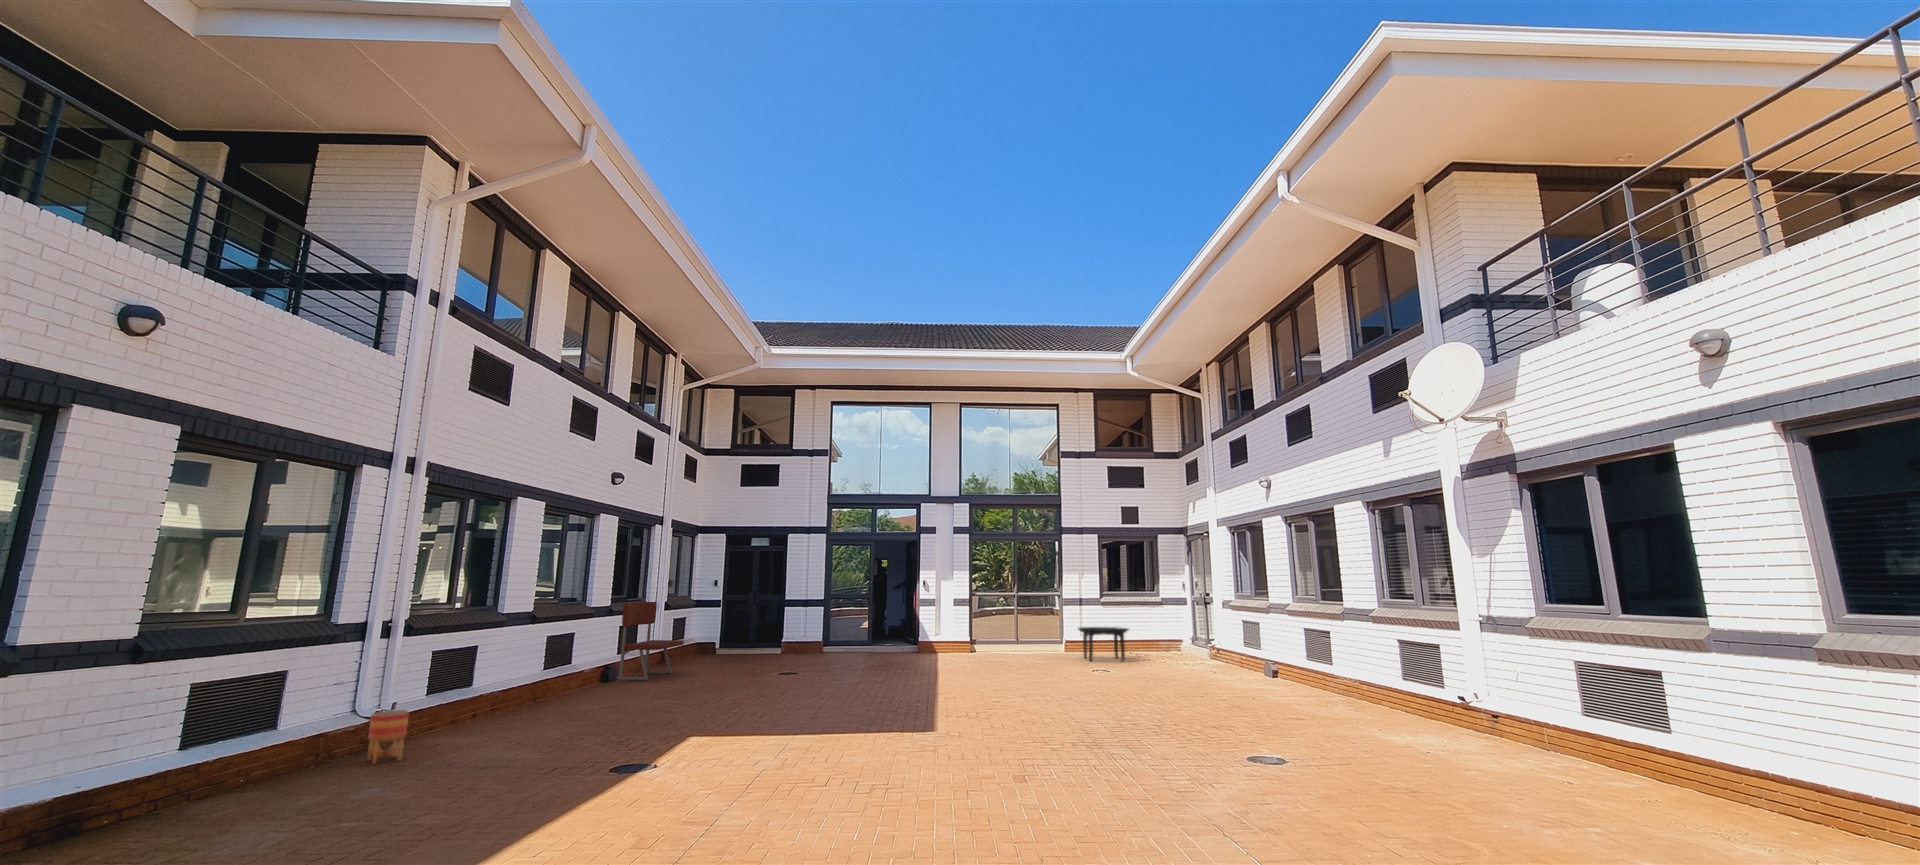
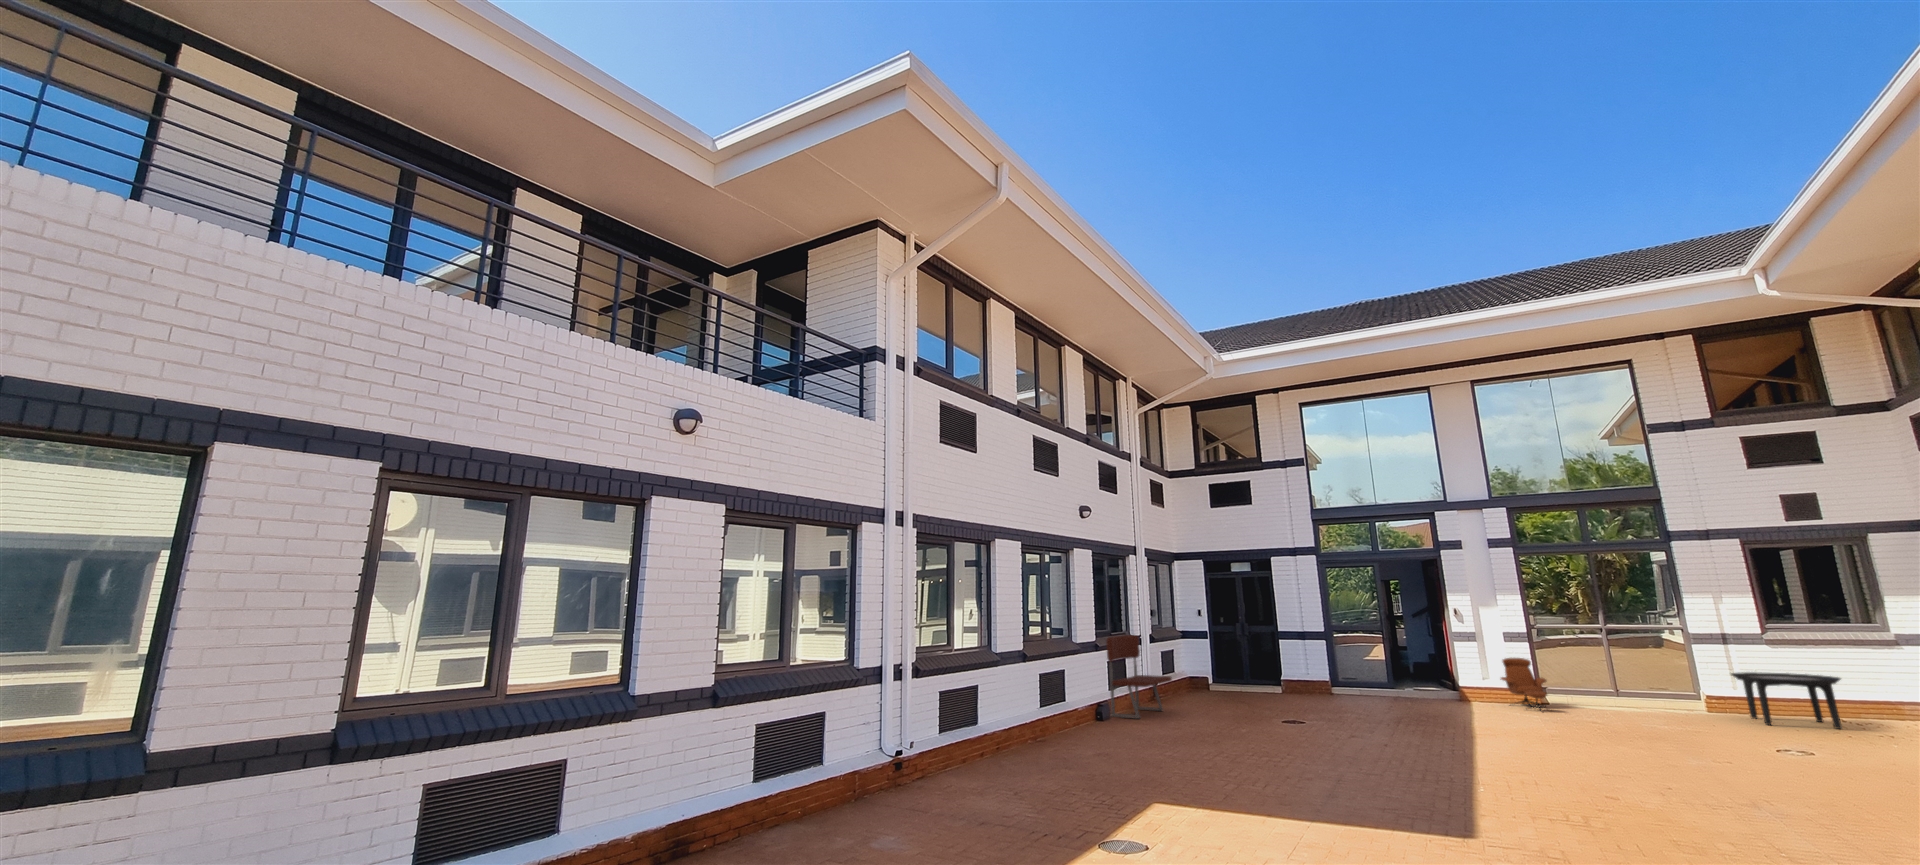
lounge chair: none [945,620,975,660] -> present [1501,658,1547,711]
planter: present [367,710,409,764] -> none [892,750,921,802]

